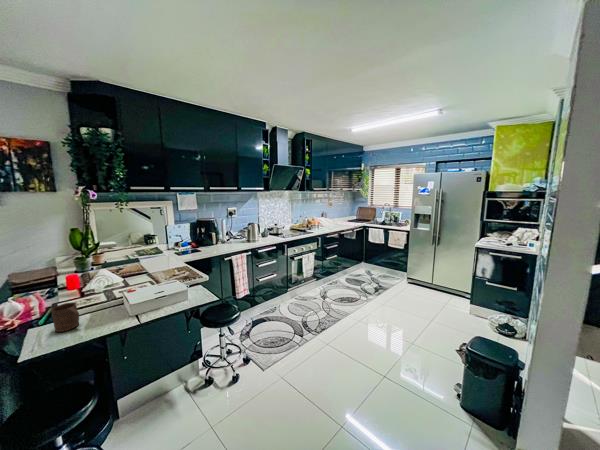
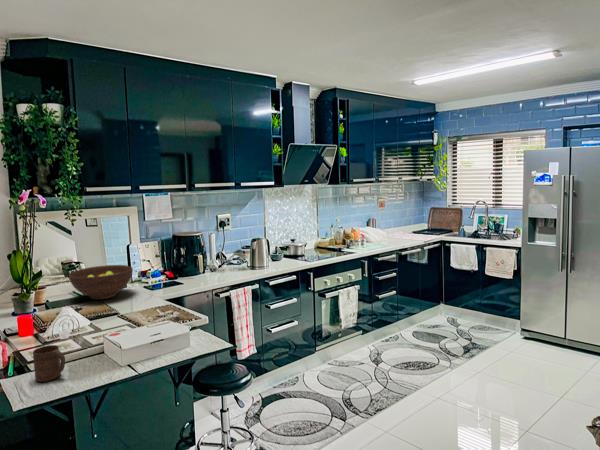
fruit bowl: none [118,238,165,261] -> present [69,265,133,299]

